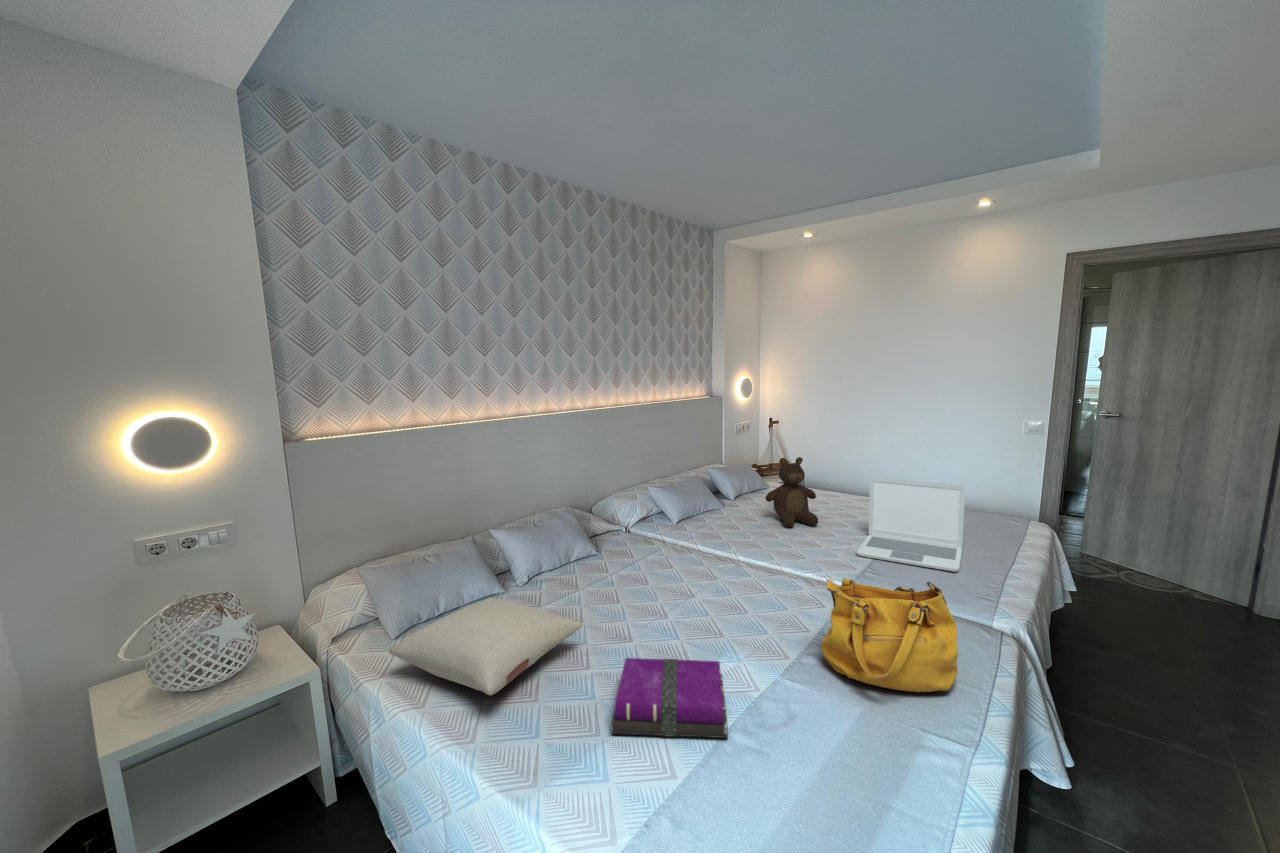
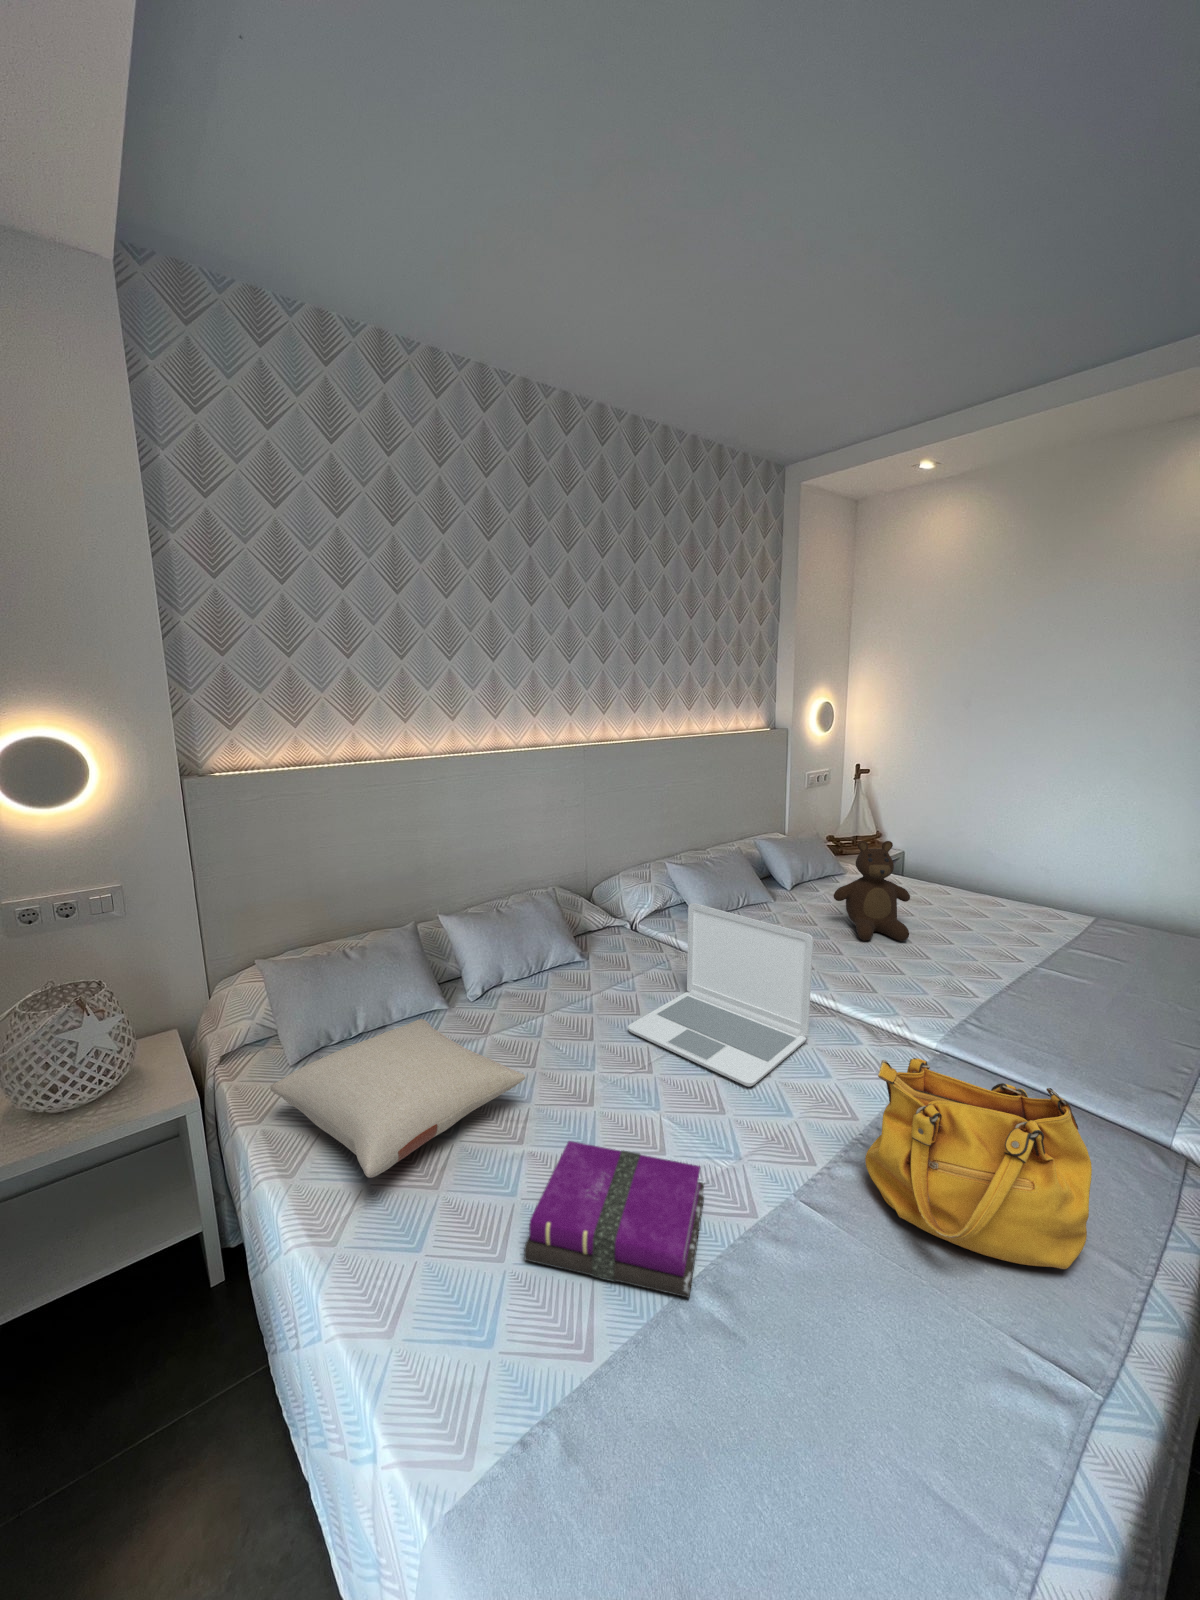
laptop: present [857,478,965,572] -> present [628,903,813,1087]

